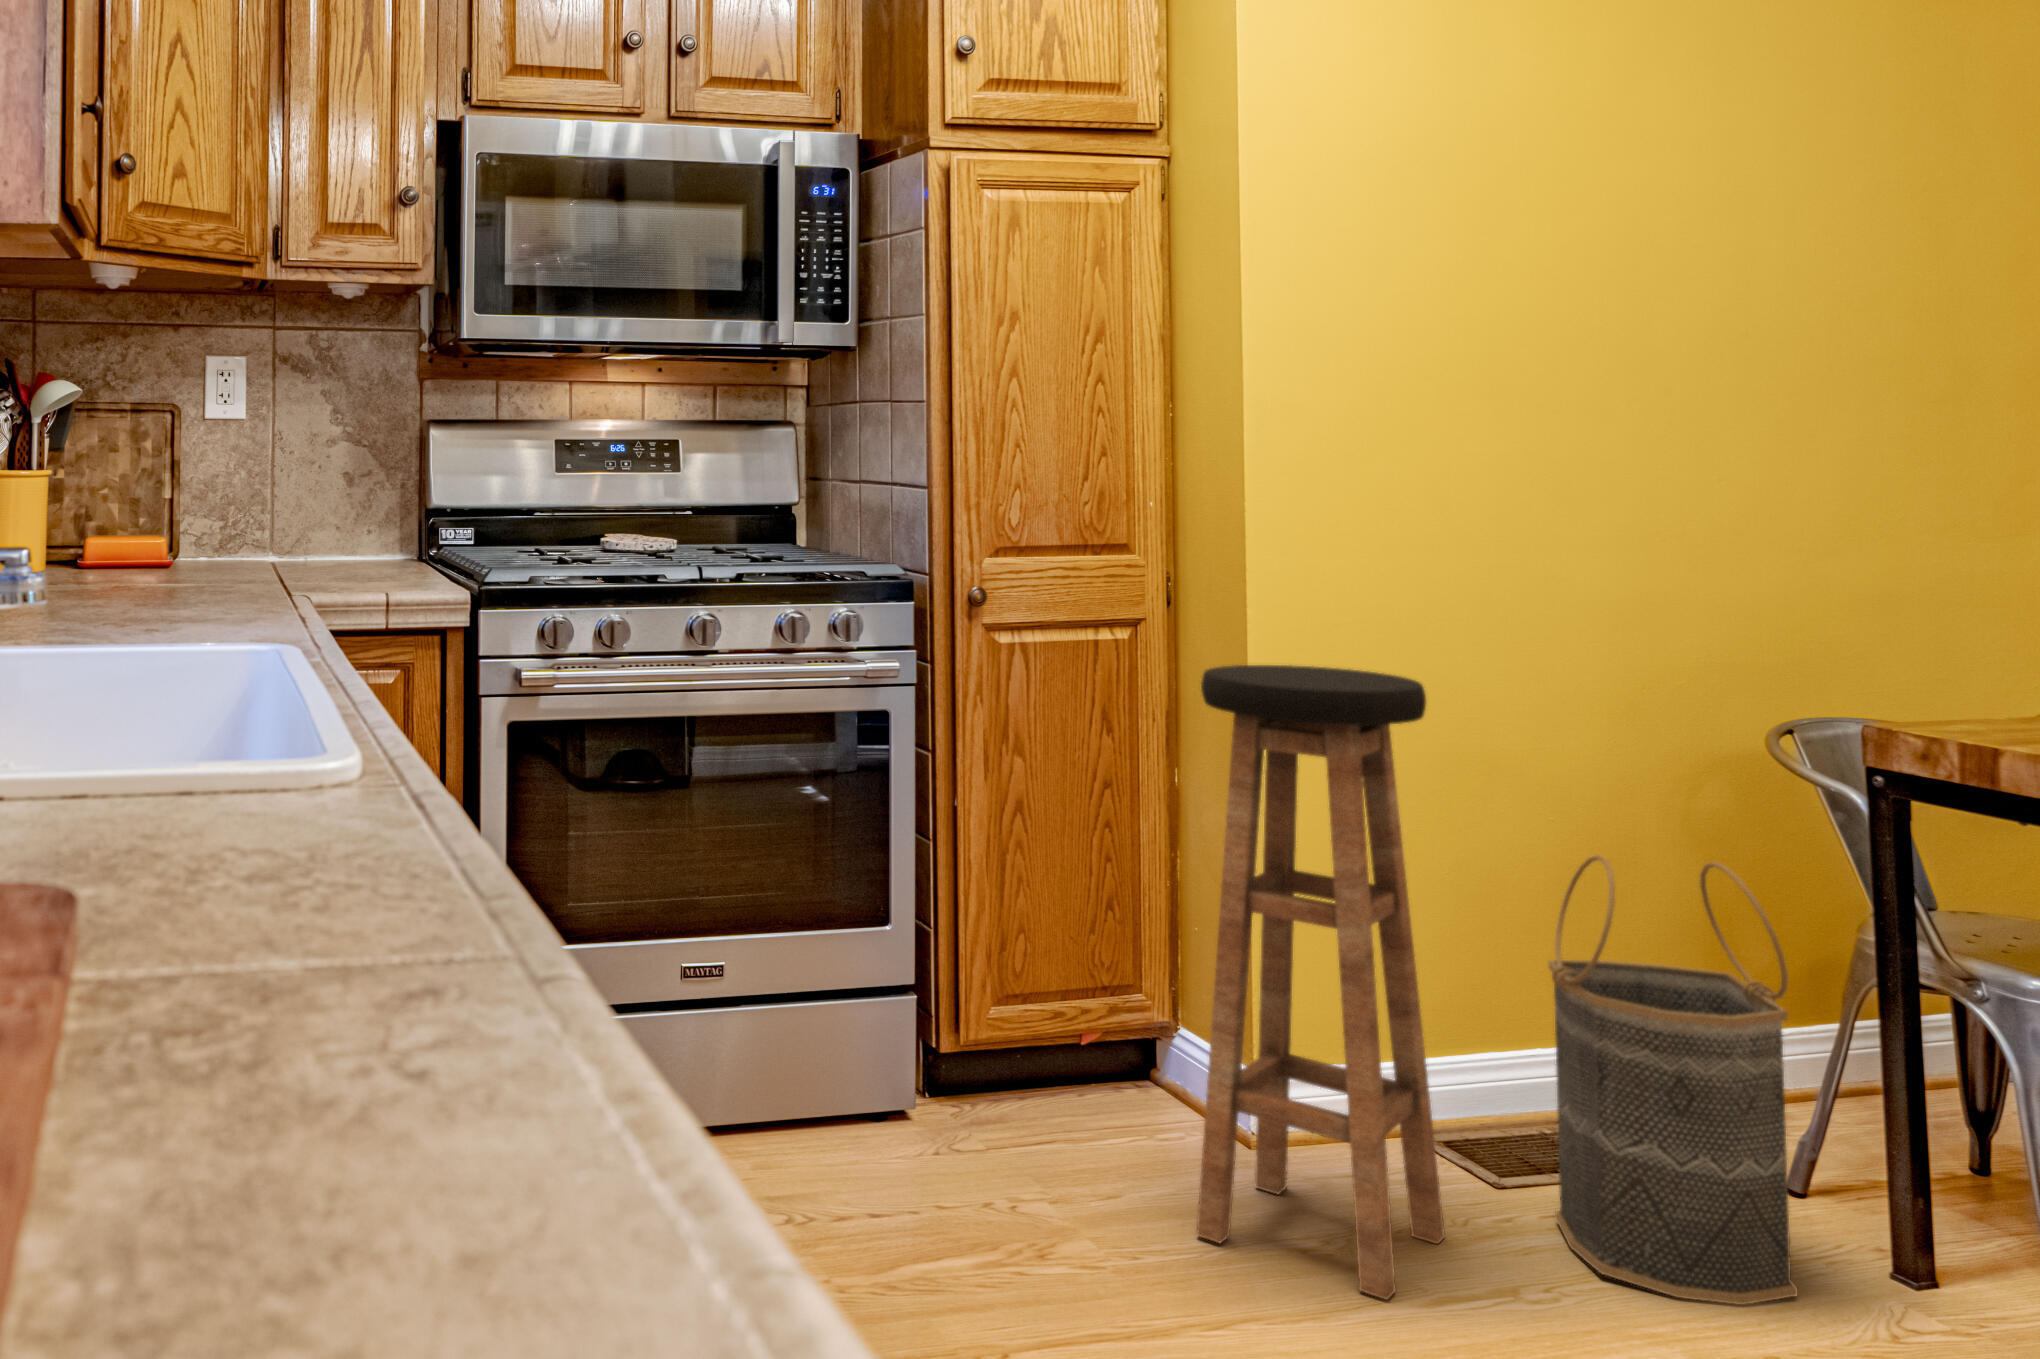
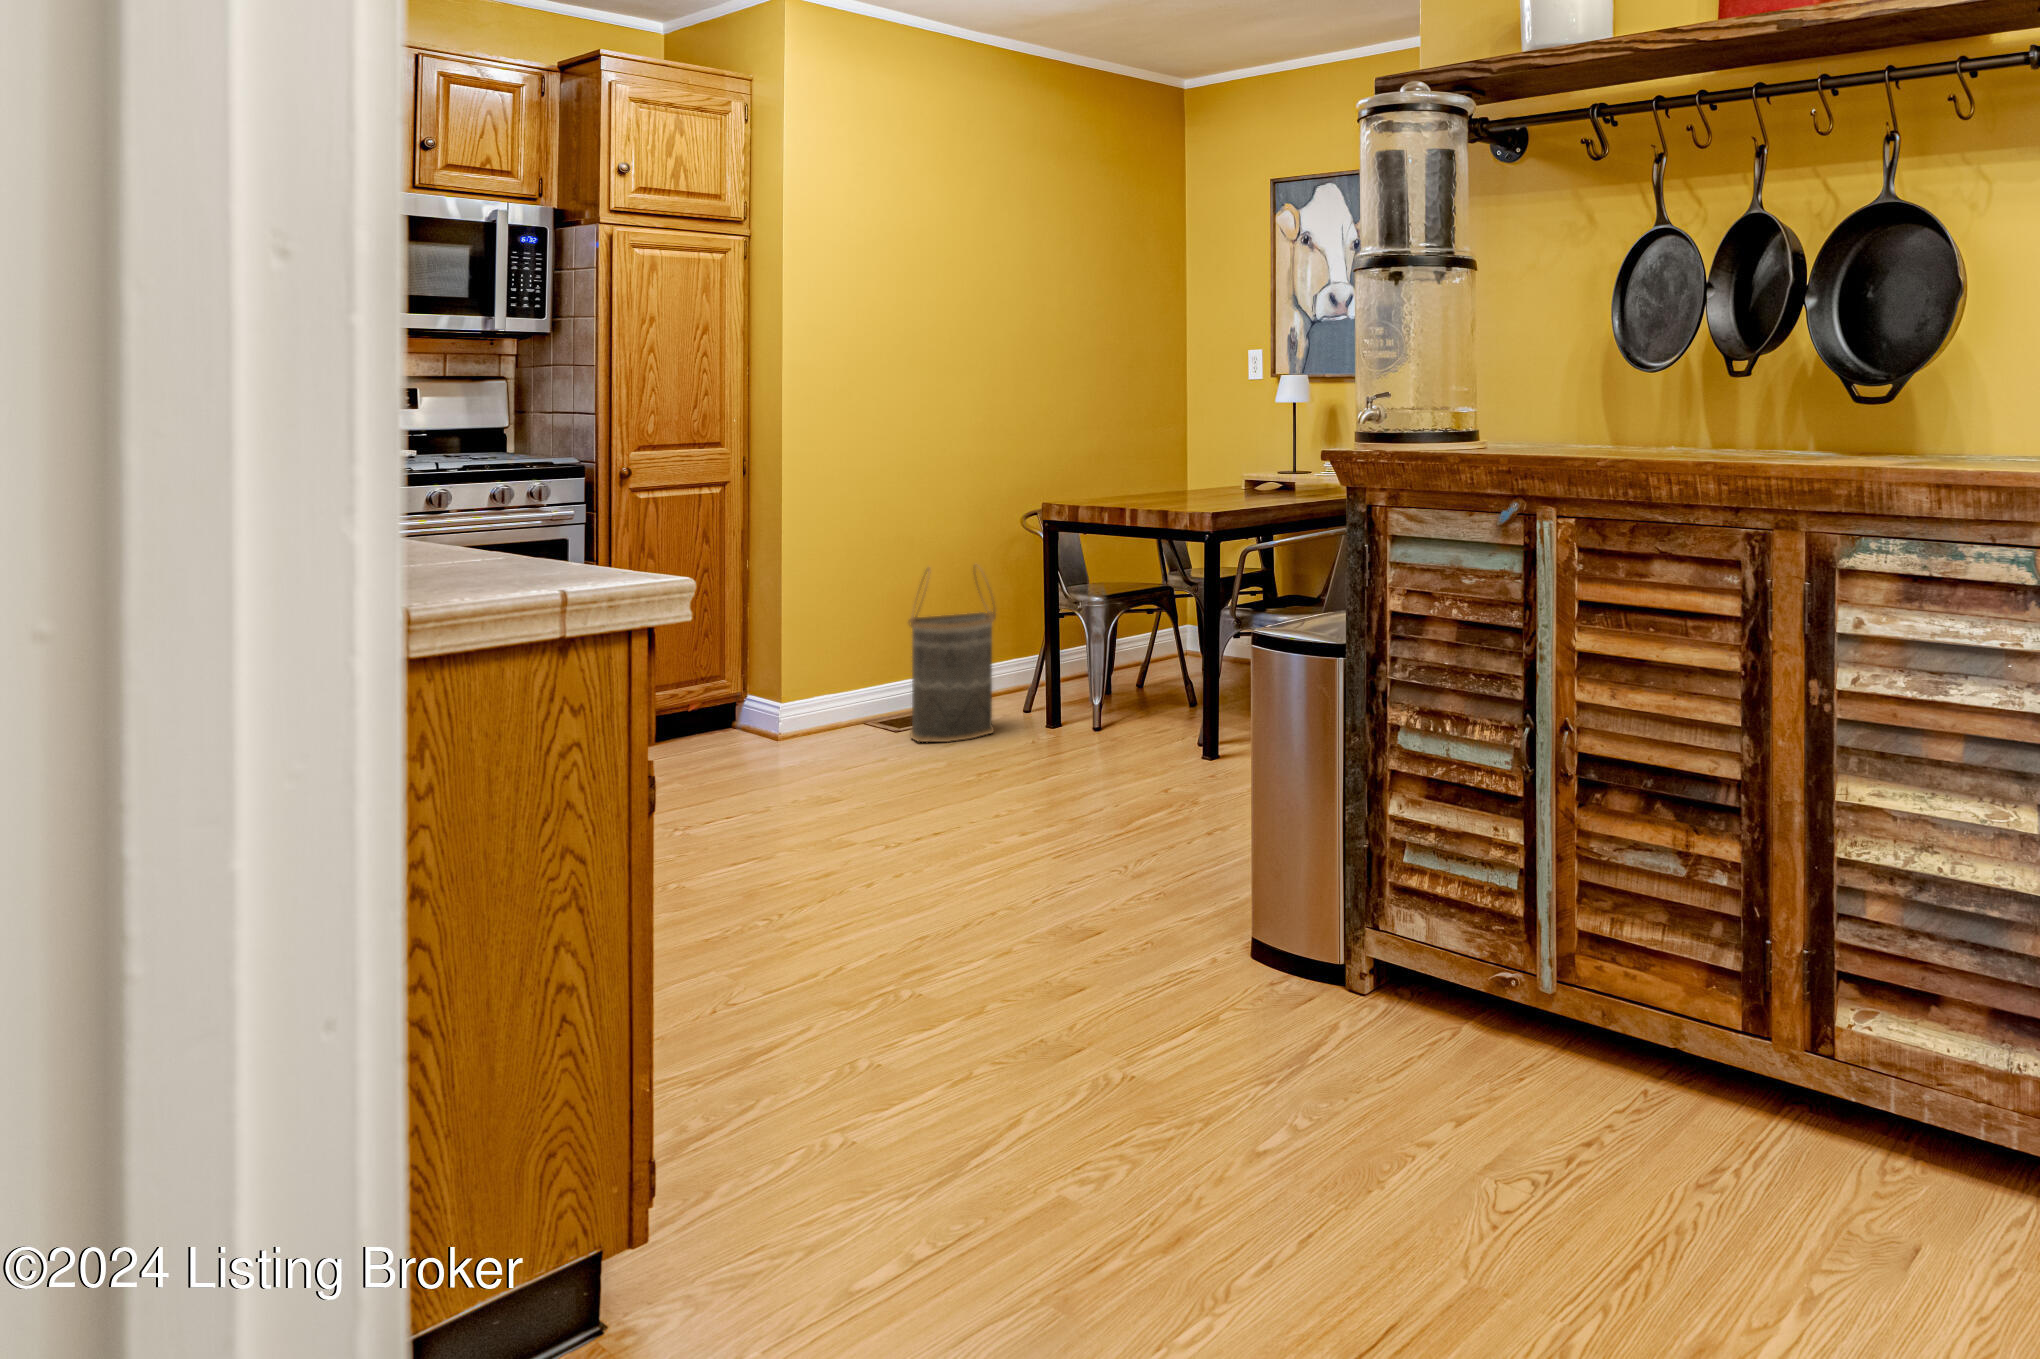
bar stool: present [1197,665,1445,1300] -> none [733,495,857,767]

